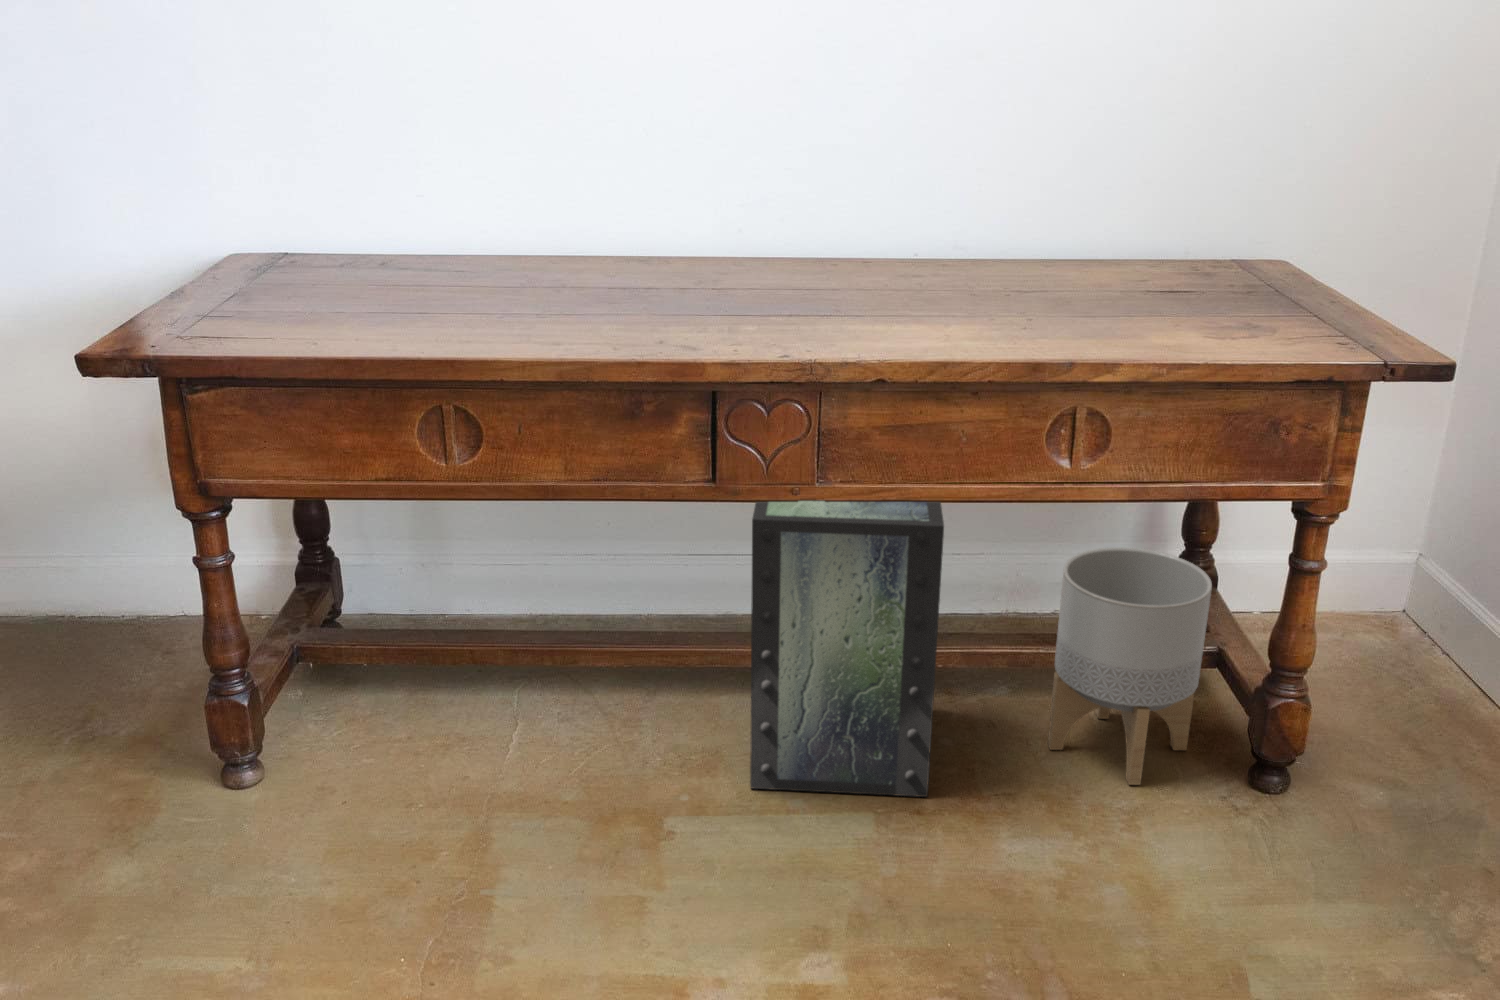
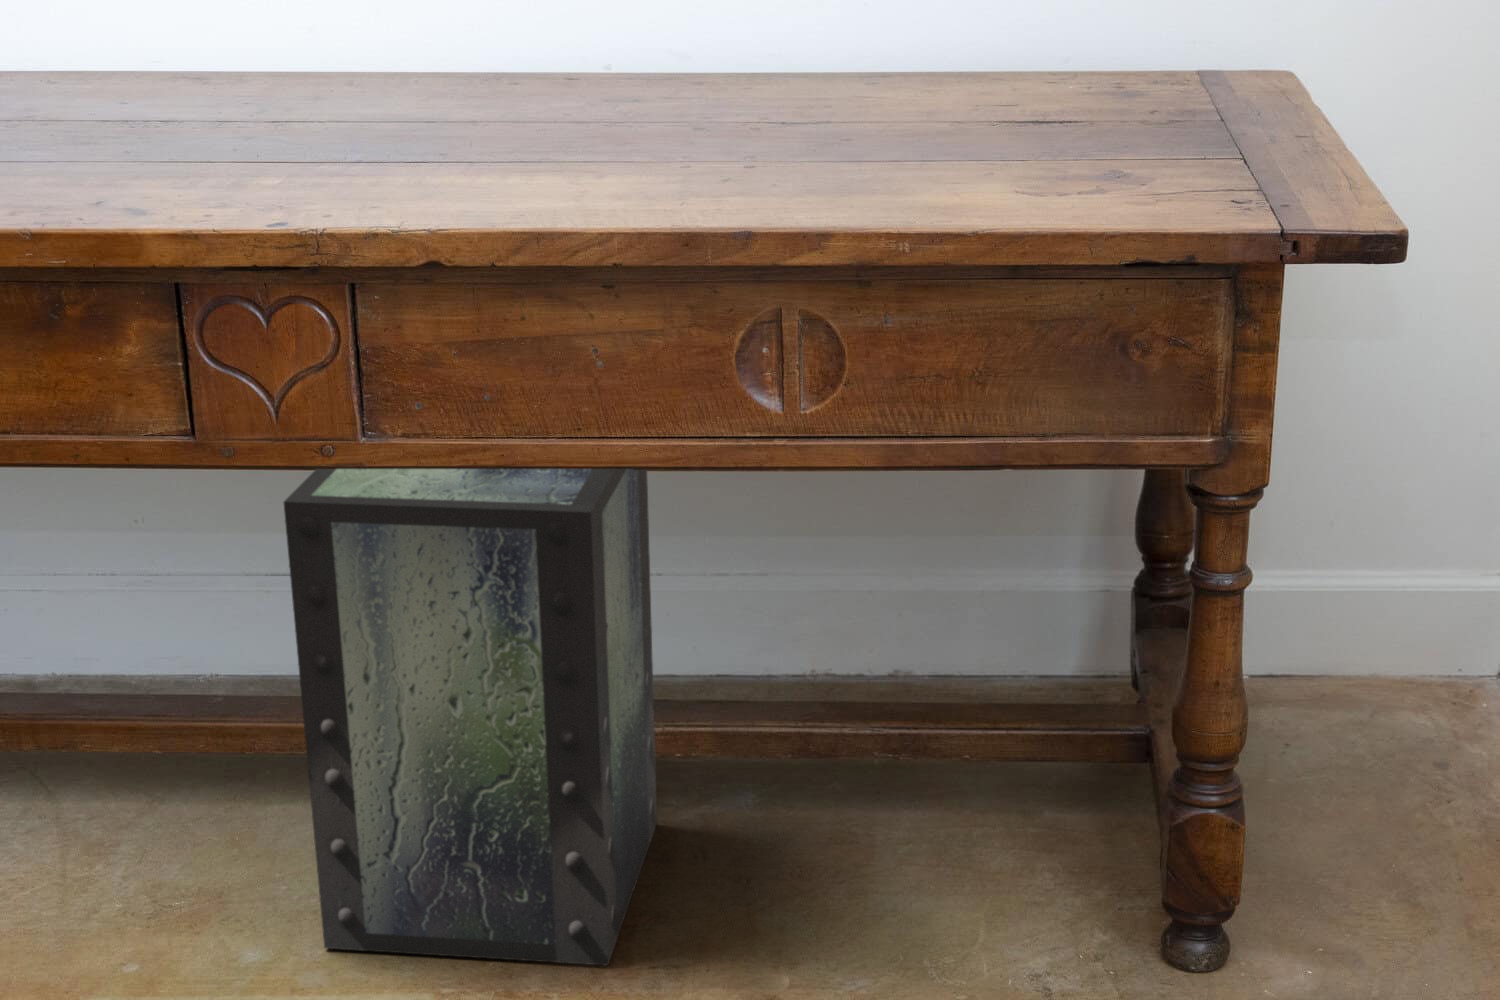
planter: present [1048,547,1212,785] -> none [841,559,1081,950]

